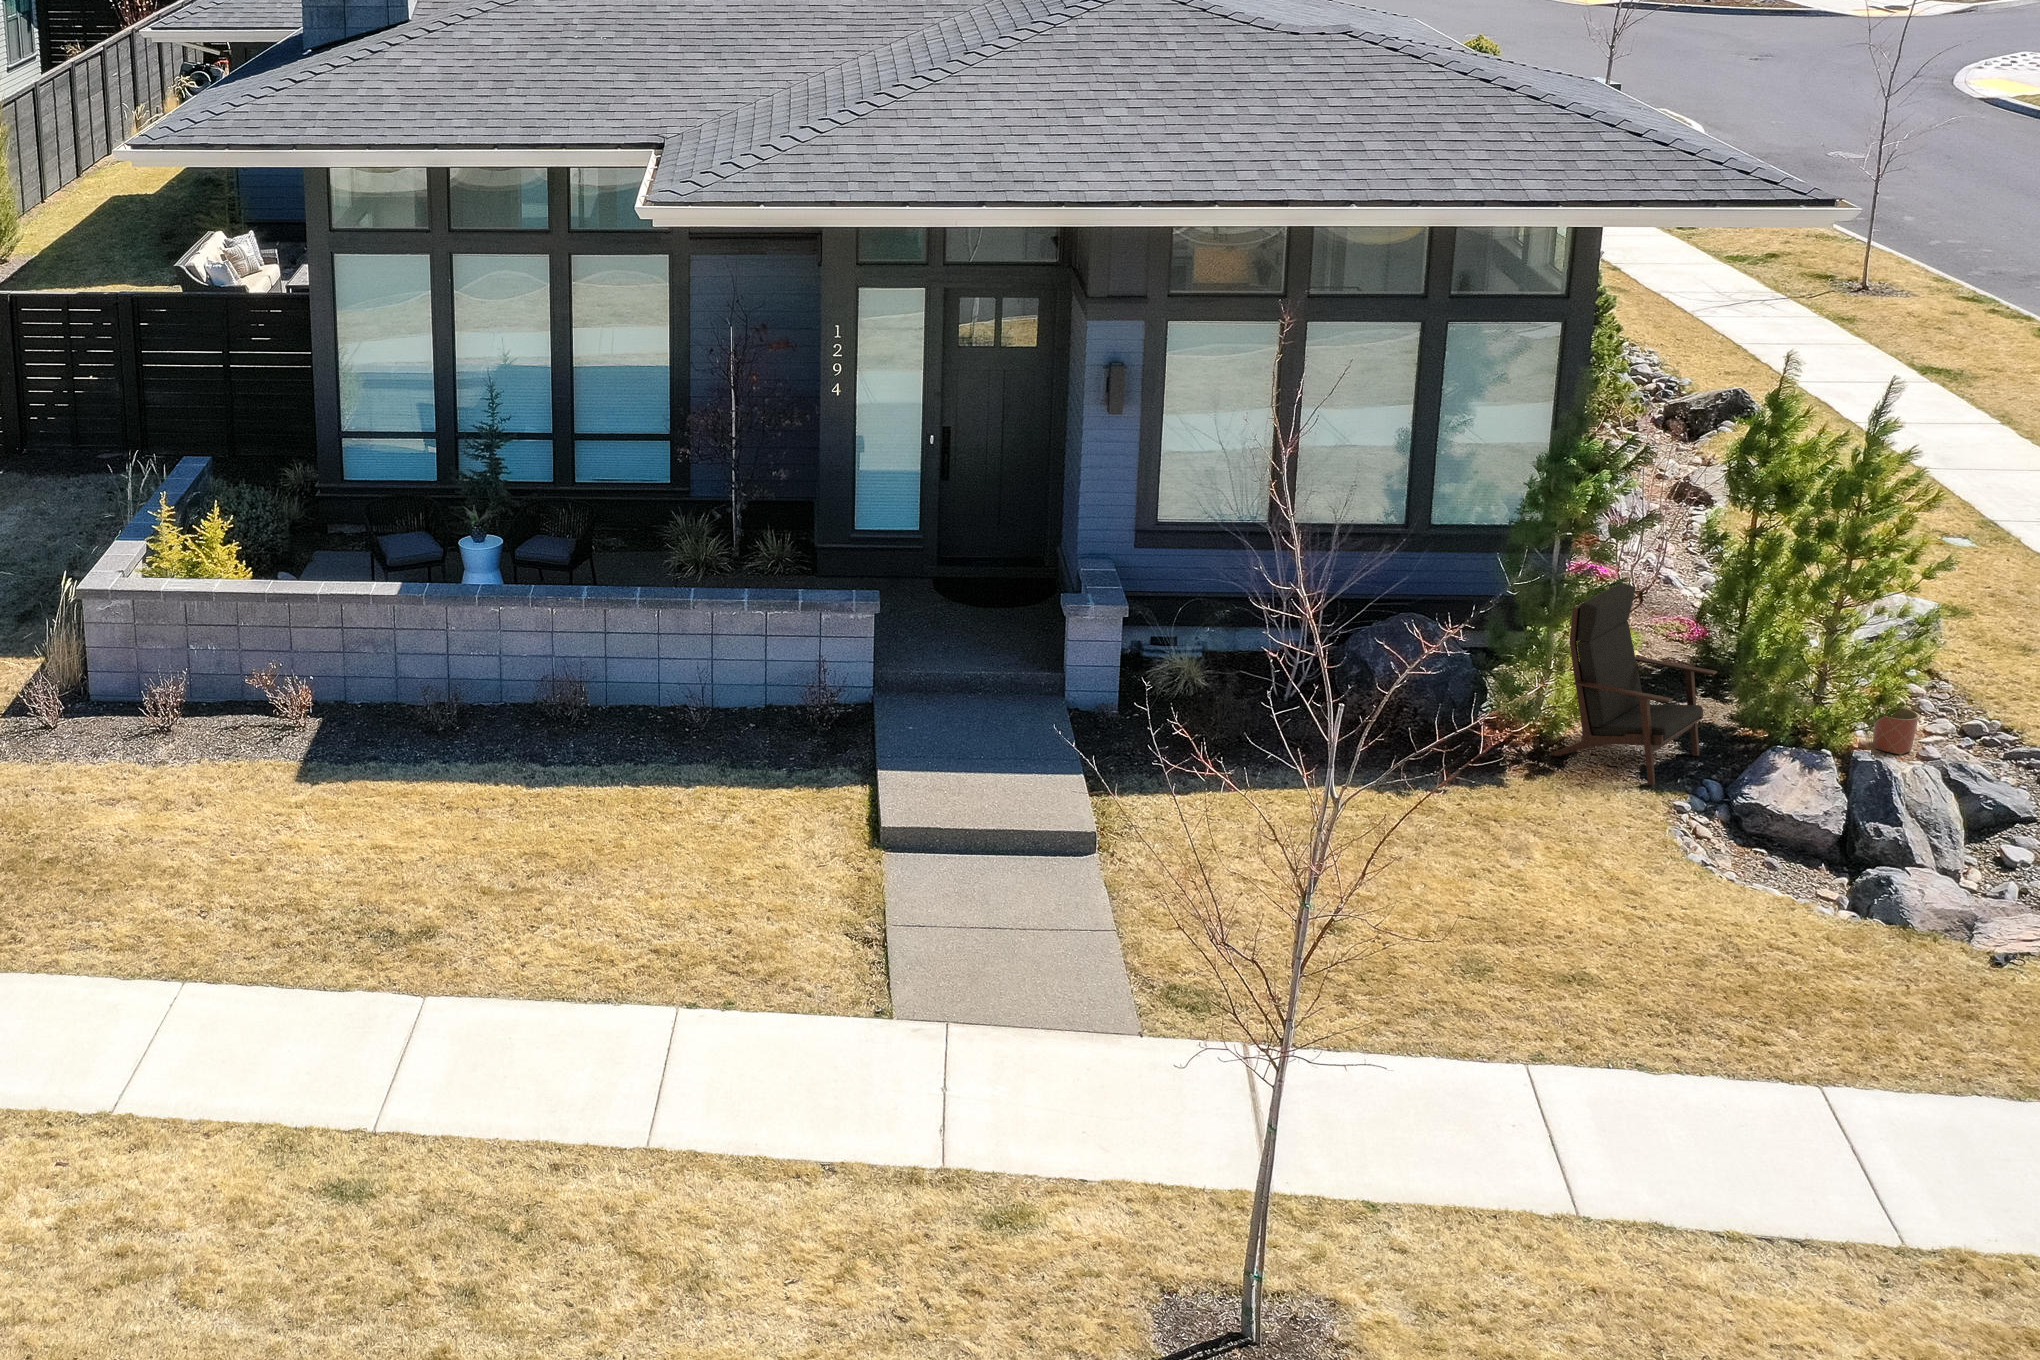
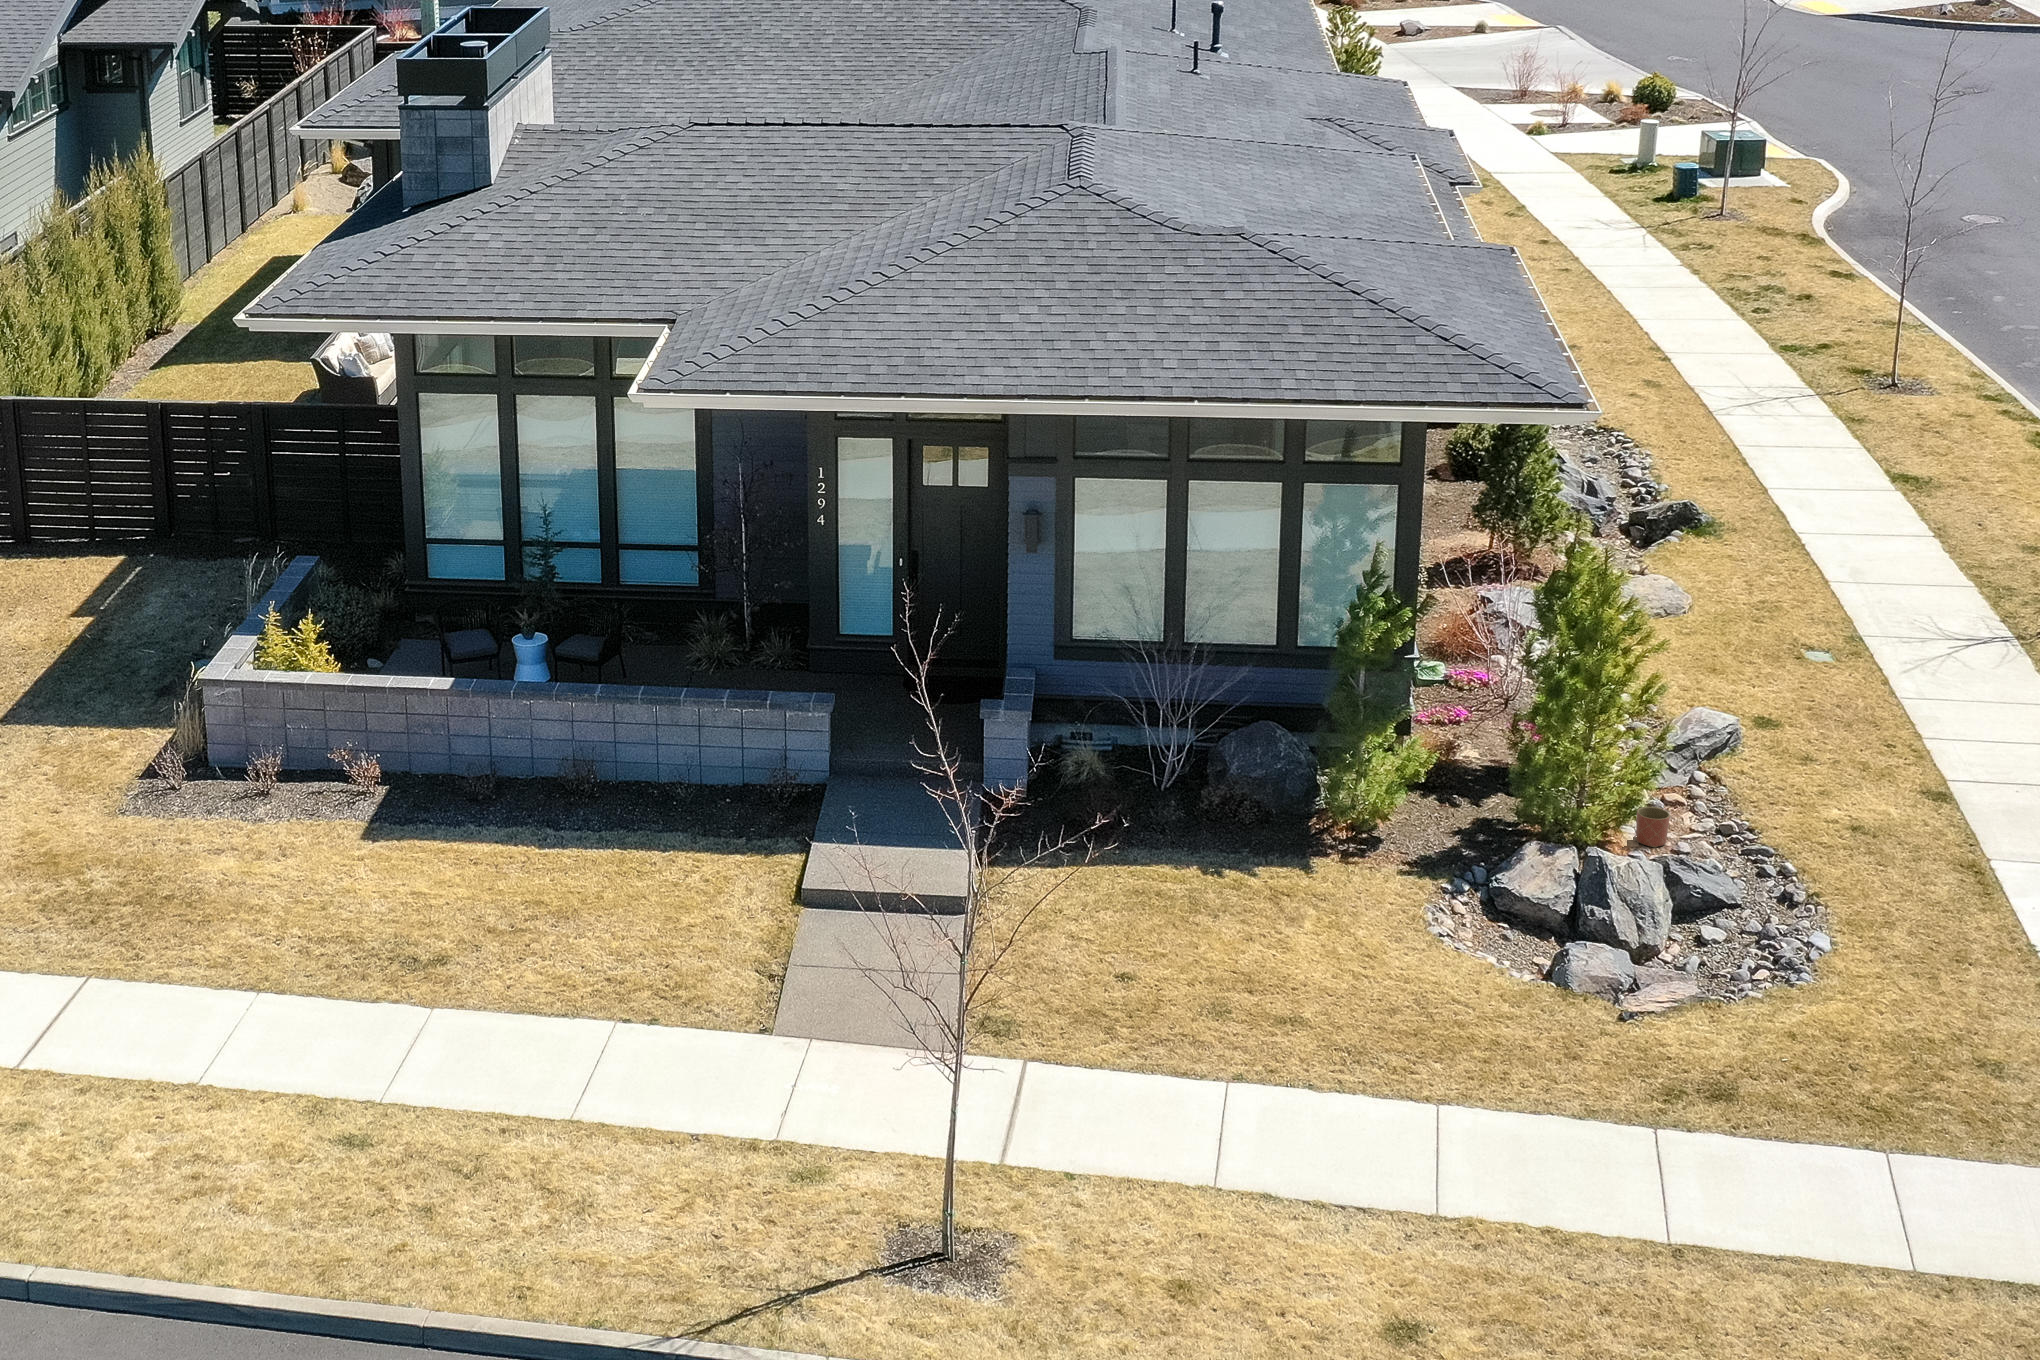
lounge chair: present [1552,584,1717,785] -> none [1366,702,1497,869]

